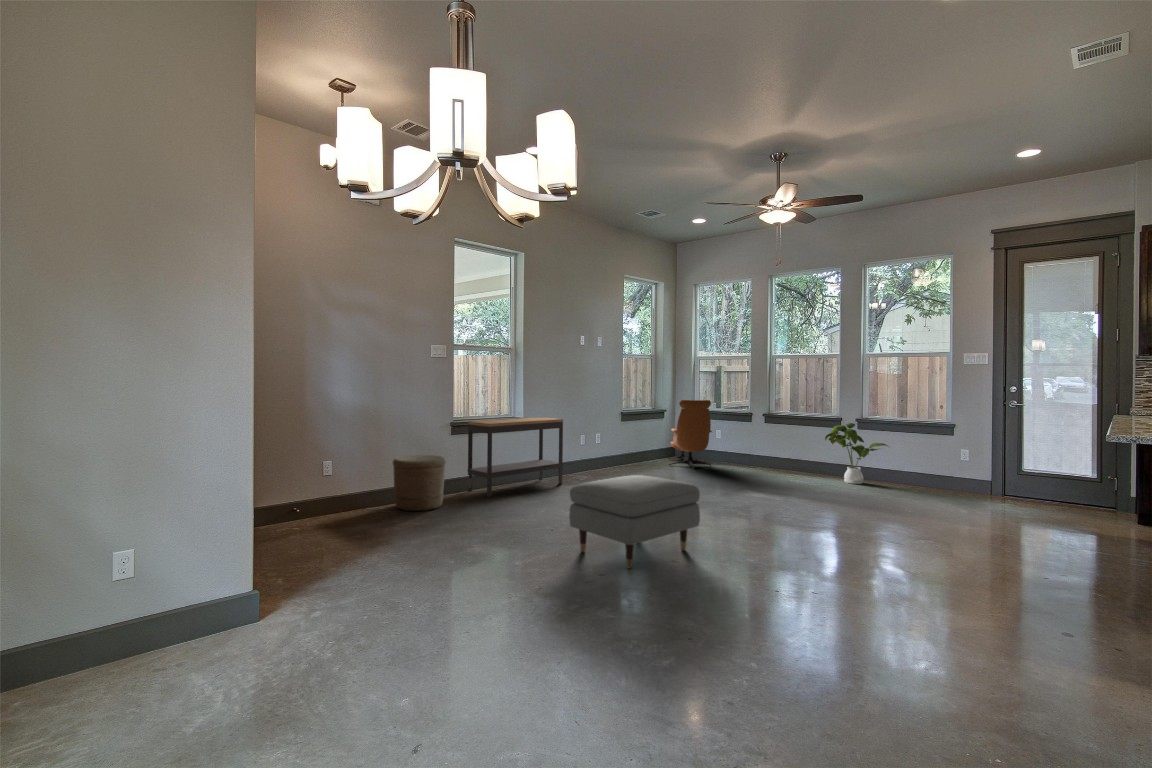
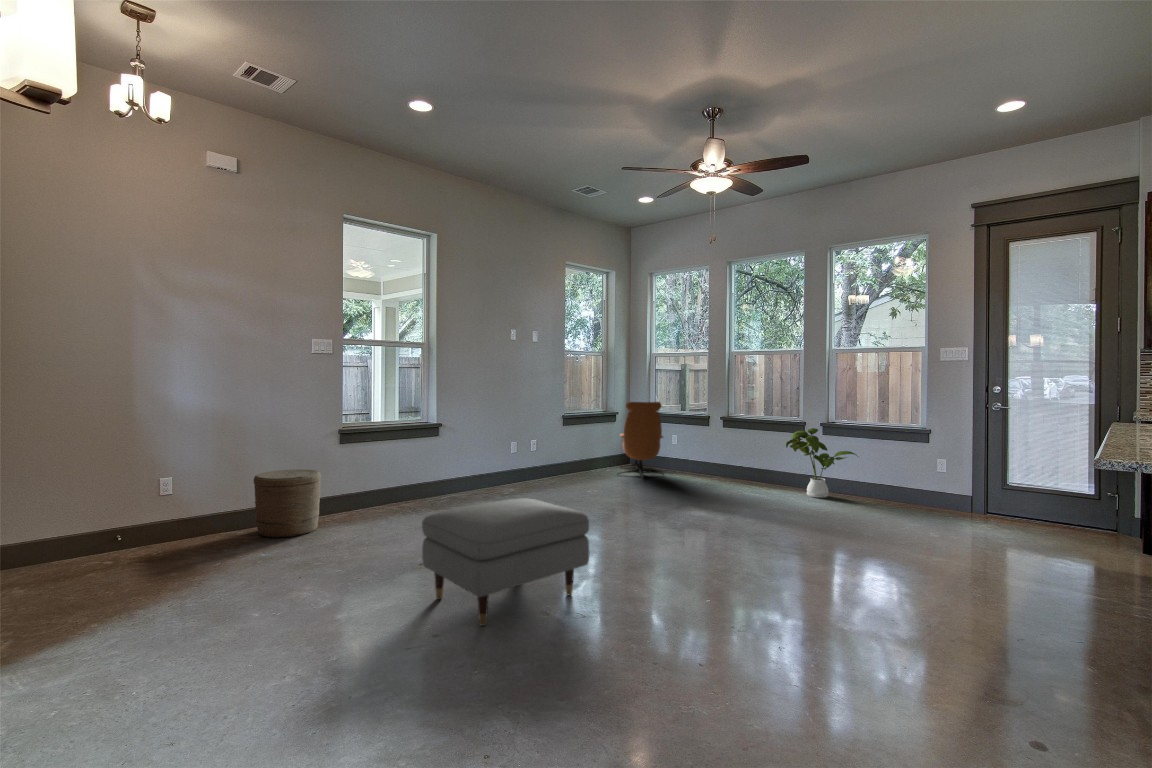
console table: present [468,417,563,497] -> none [363,422,482,517]

